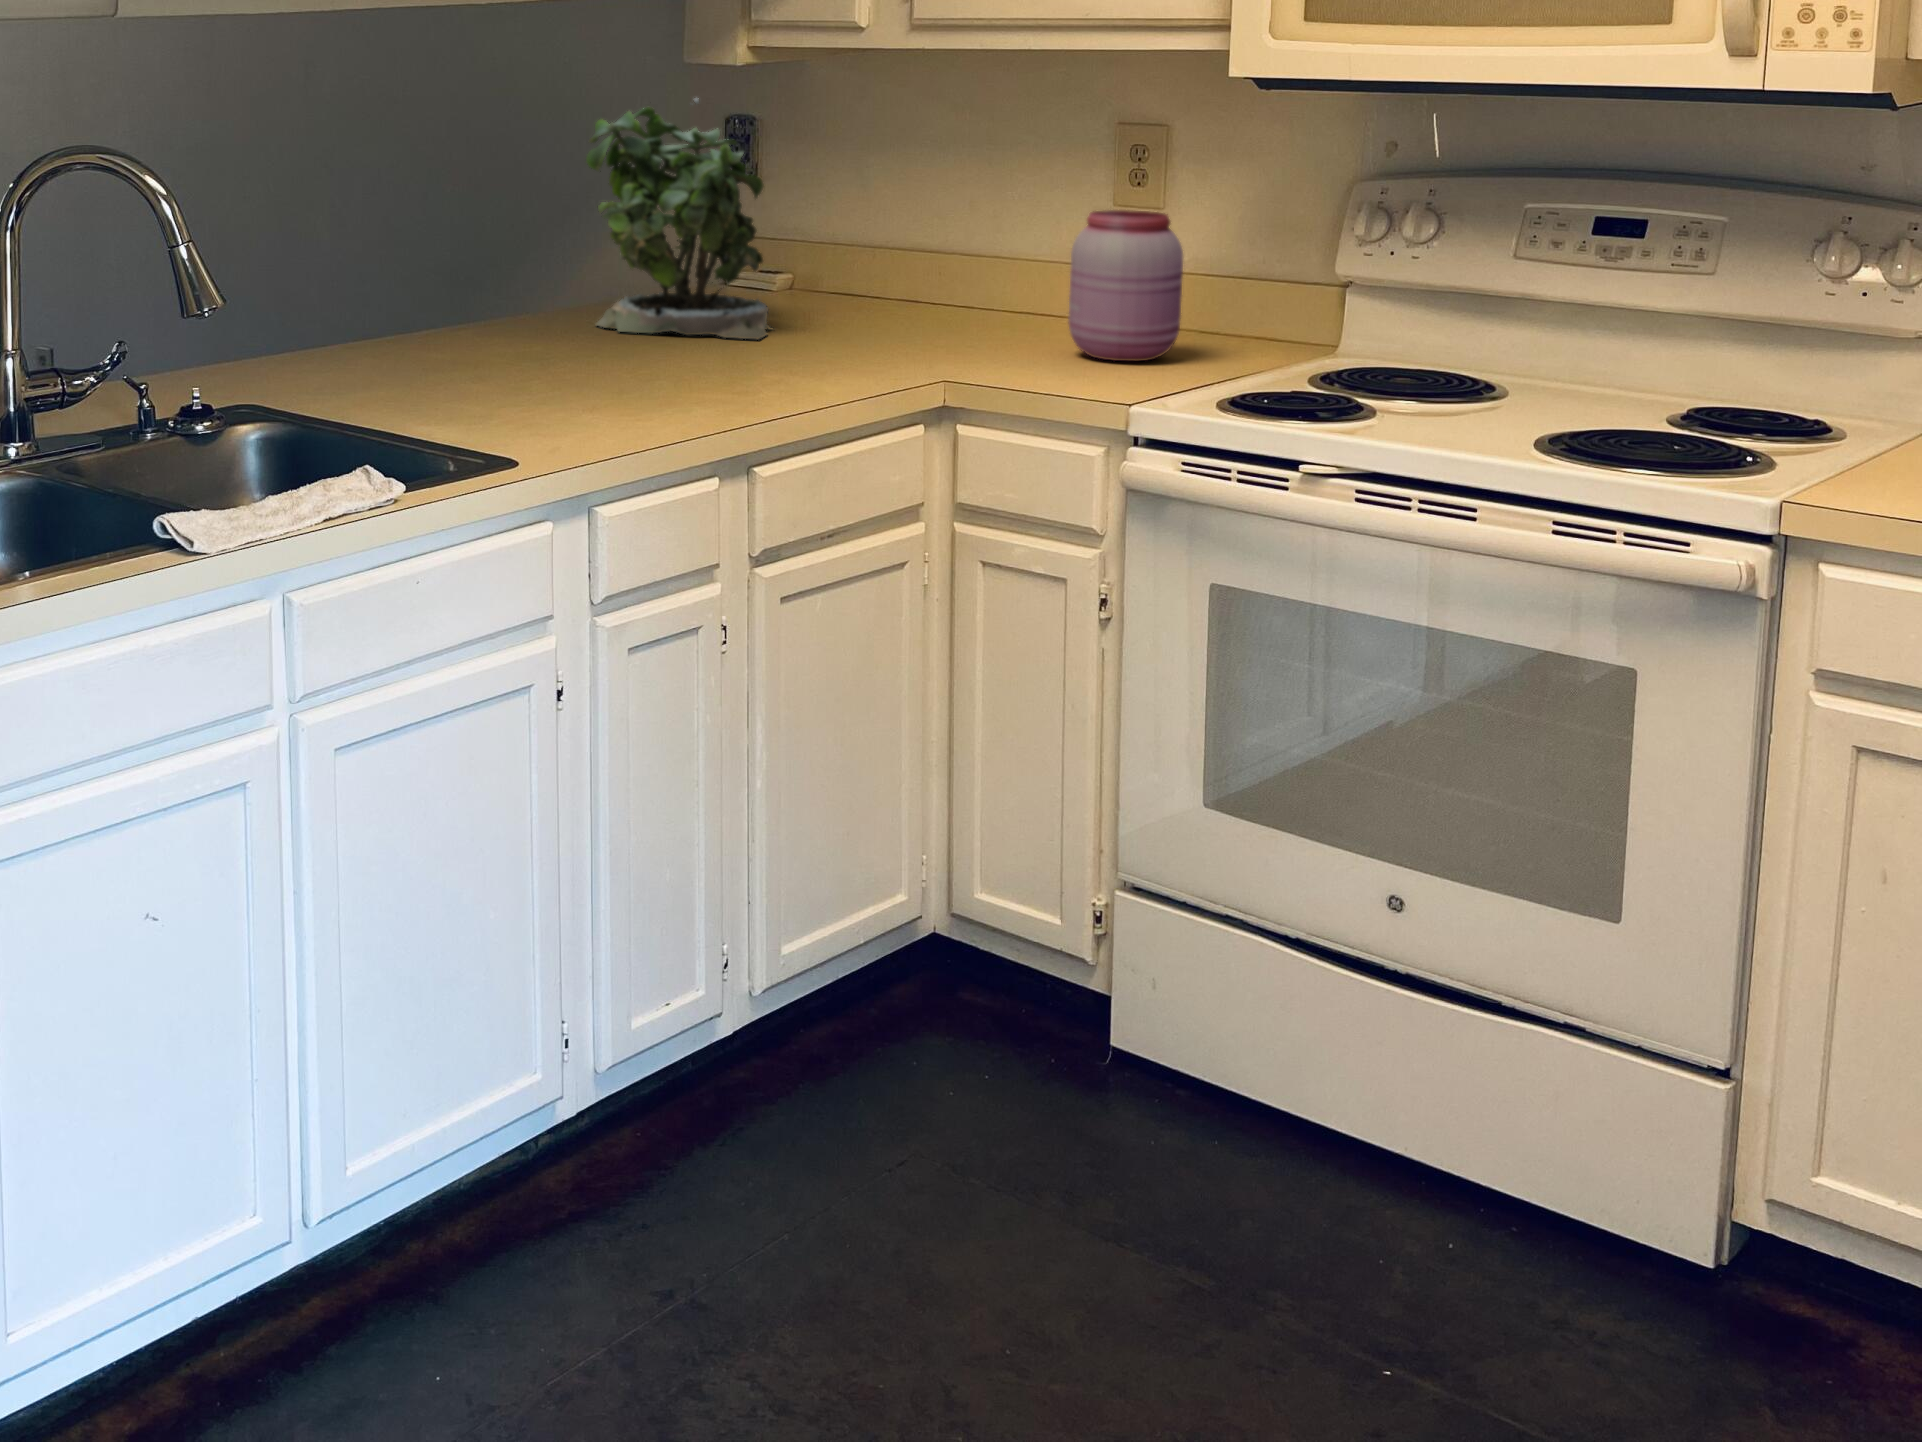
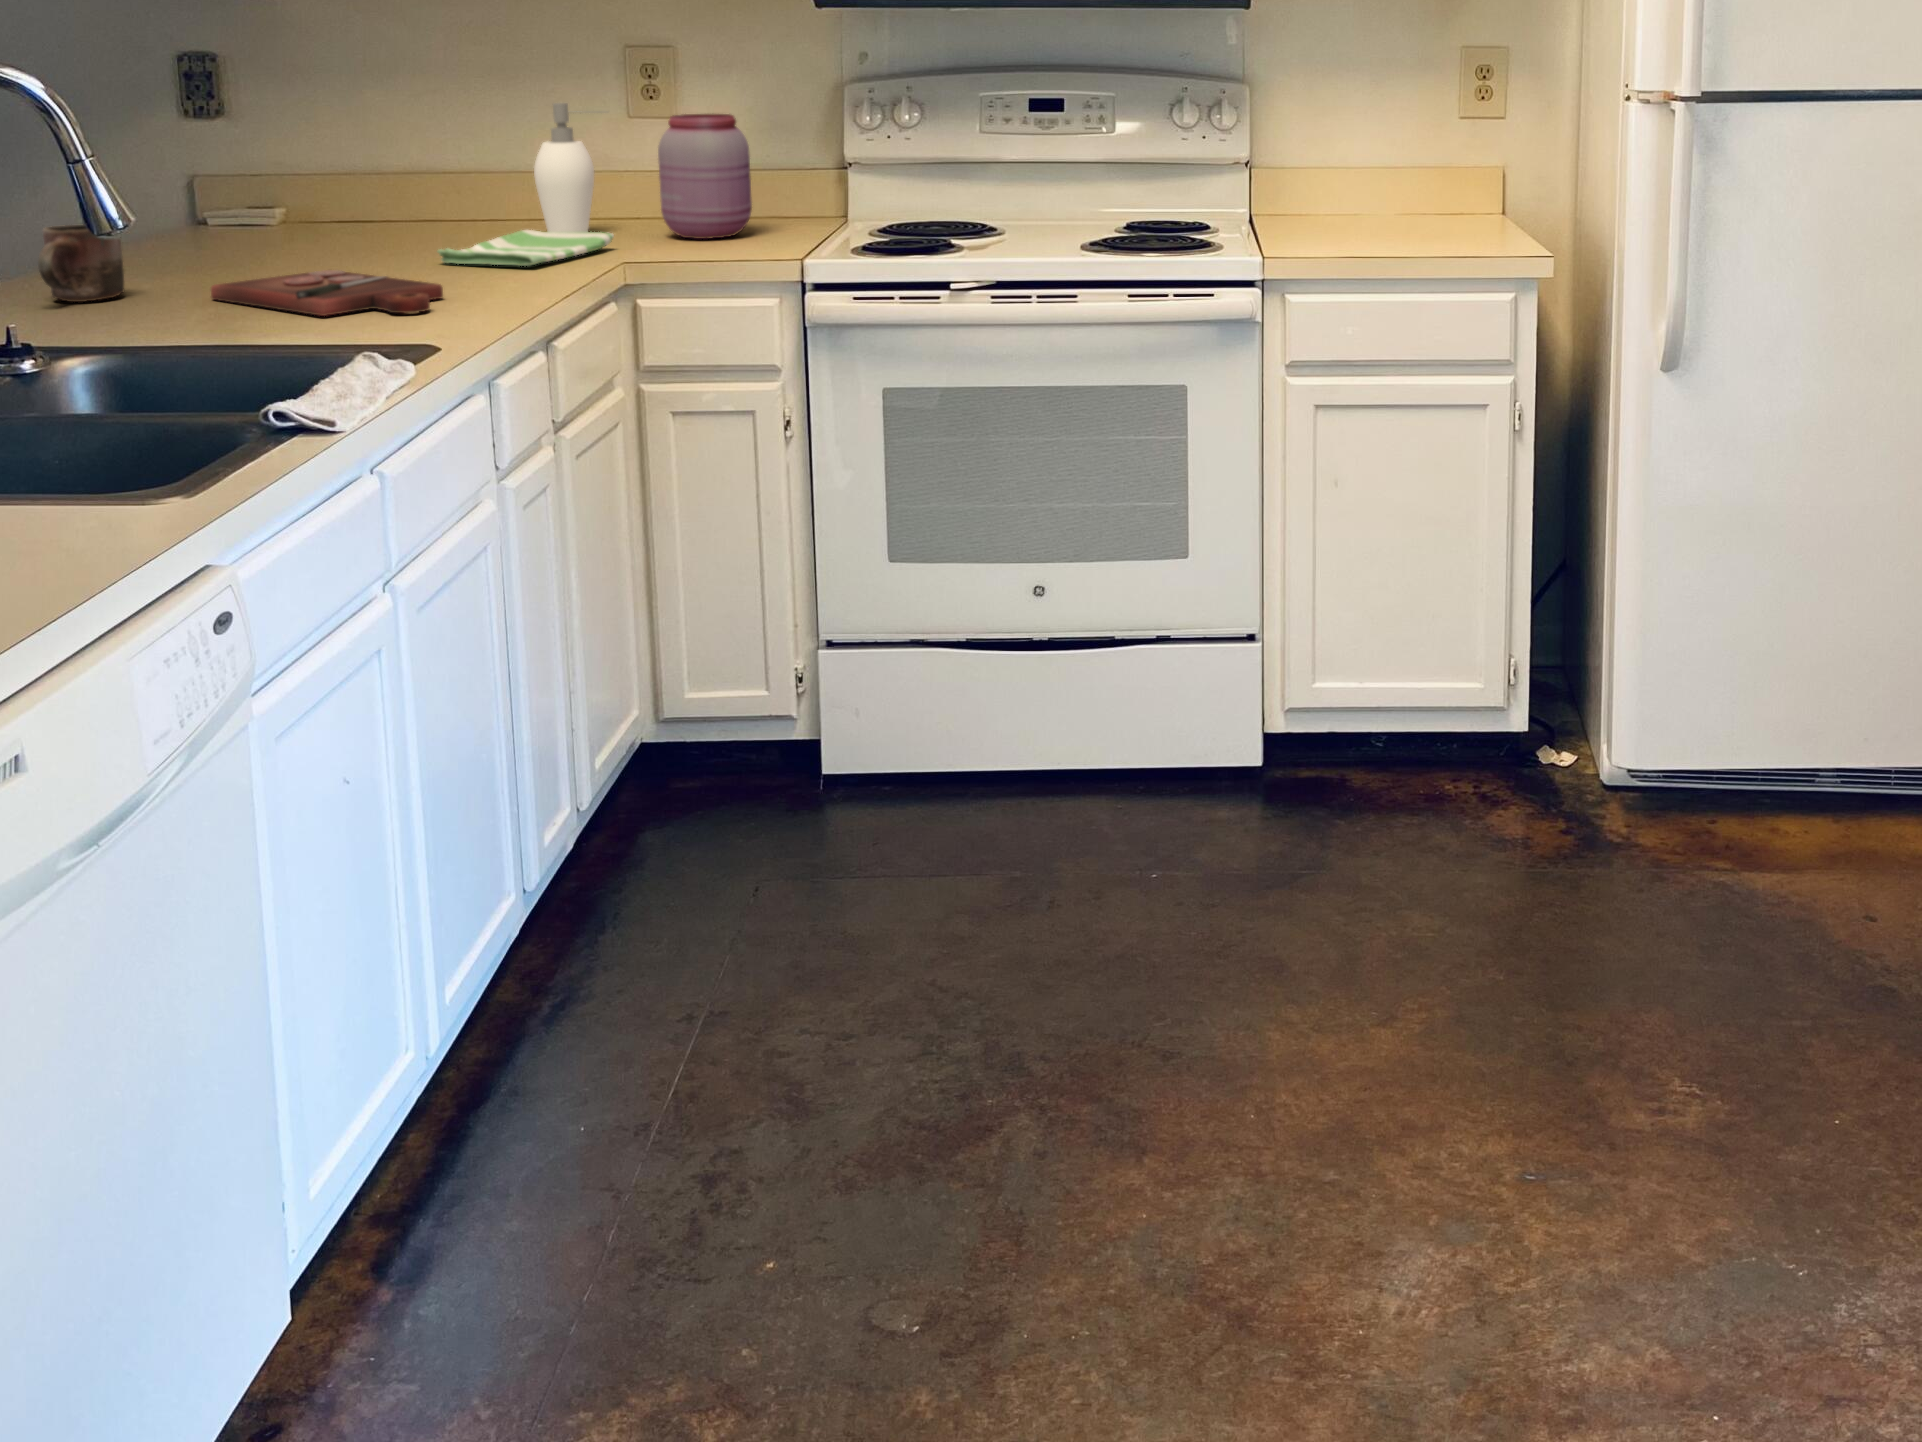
potted plant: present [586,98,771,340] -> none [148,31,392,268]
soap dispenser: none [954,187,1038,338] -> present [534,103,594,232]
mug: none [387,274,475,347] -> present [38,225,124,302]
dish towel: none [781,325,985,366] -> present [437,230,614,266]
cutting board: none [517,344,684,402] -> present [211,270,443,316]

